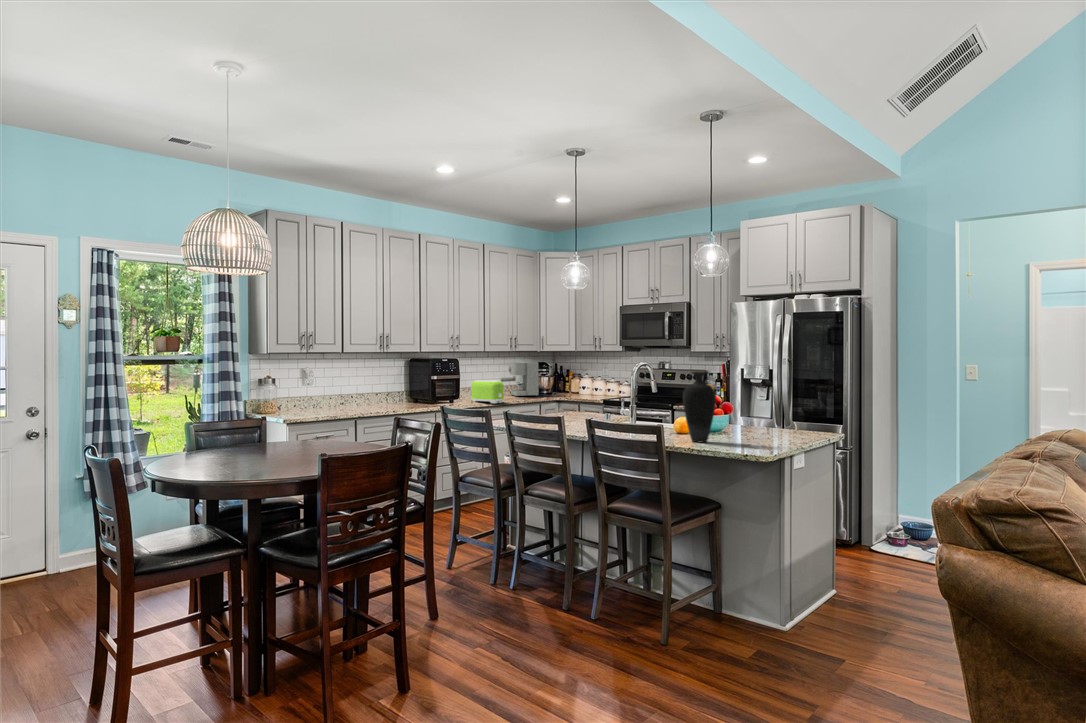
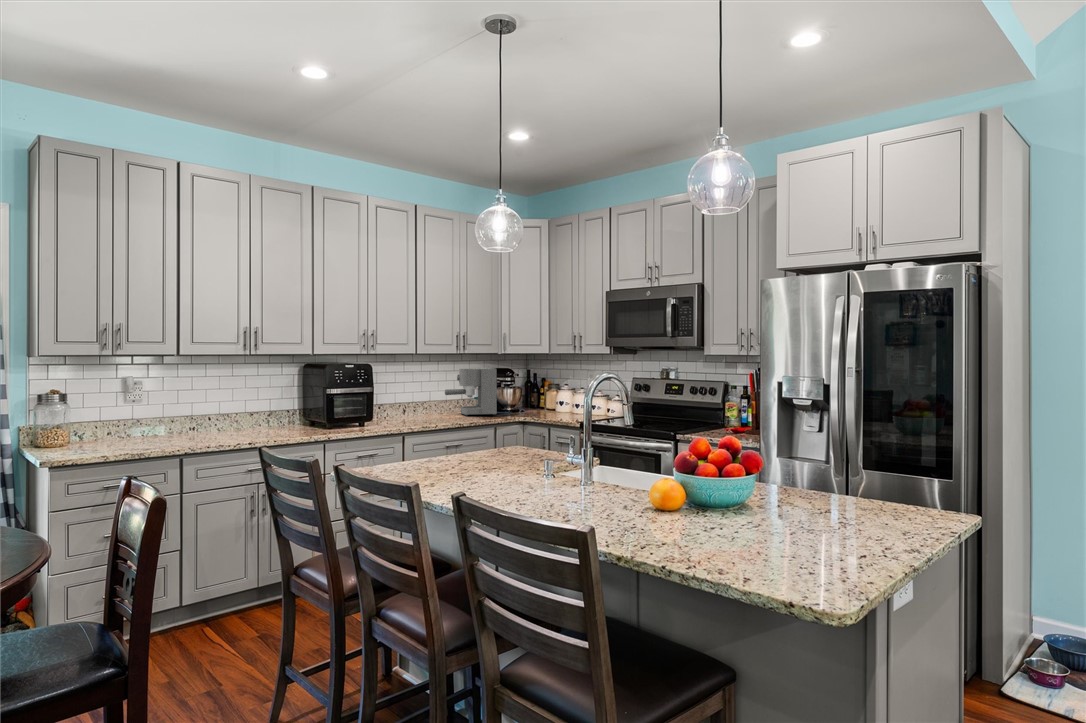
vase: present [683,371,716,442] -> none [656,394,725,545]
toaster: present [471,380,503,403] -> none [396,394,440,427]

